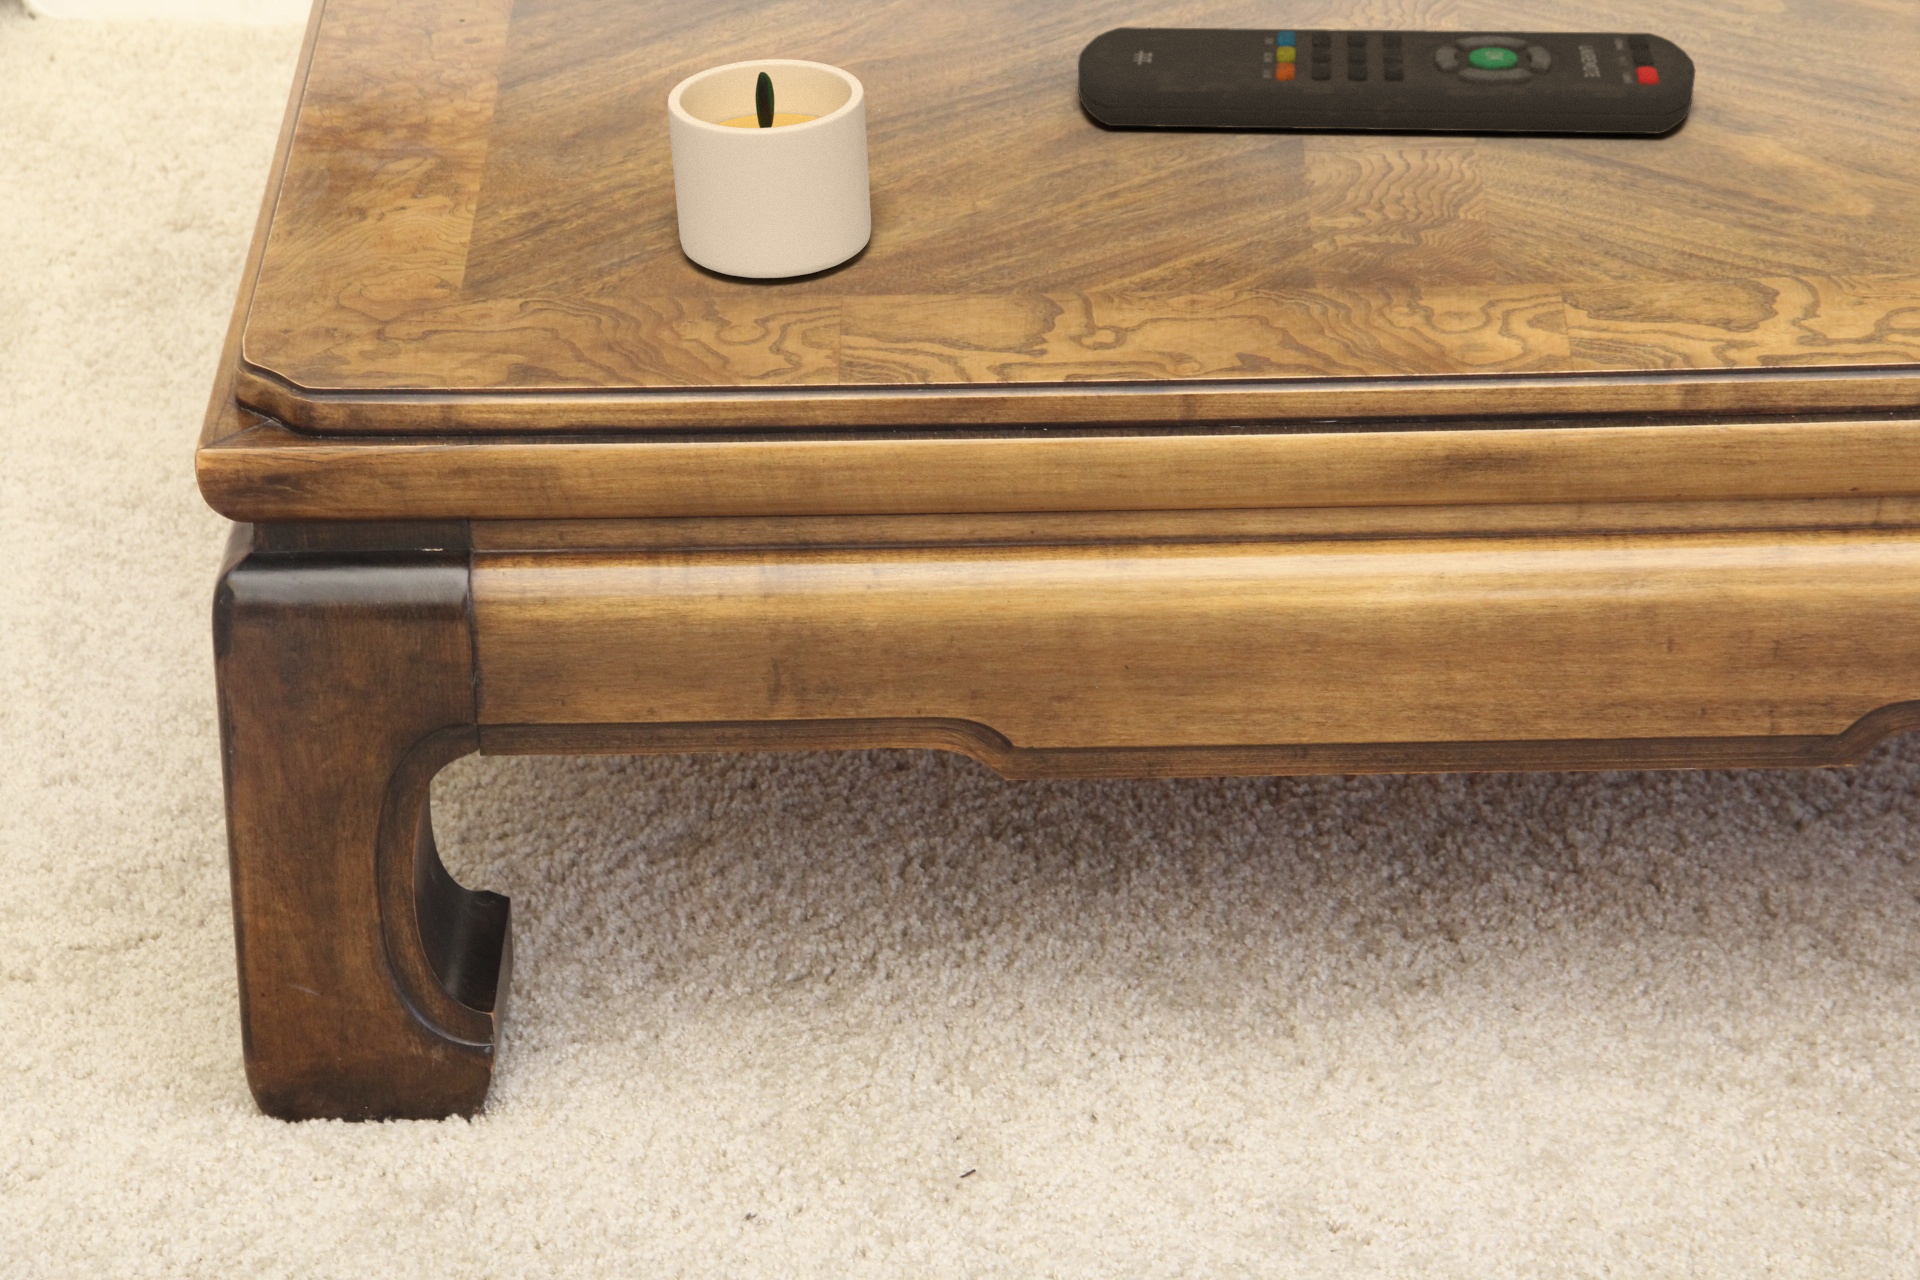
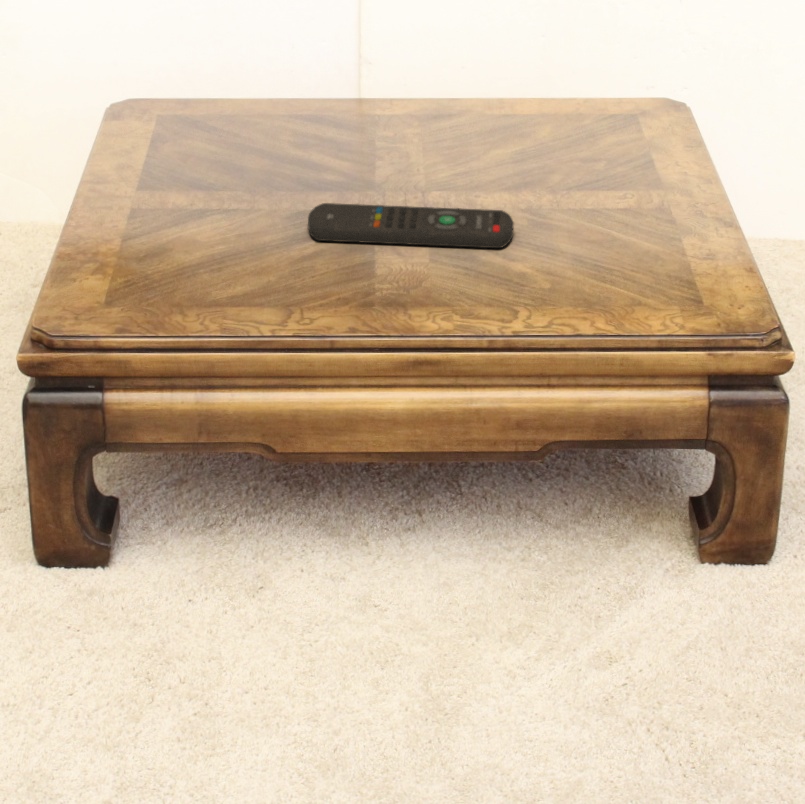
candle: present [668,59,871,278] -> none [168,224,267,298]

